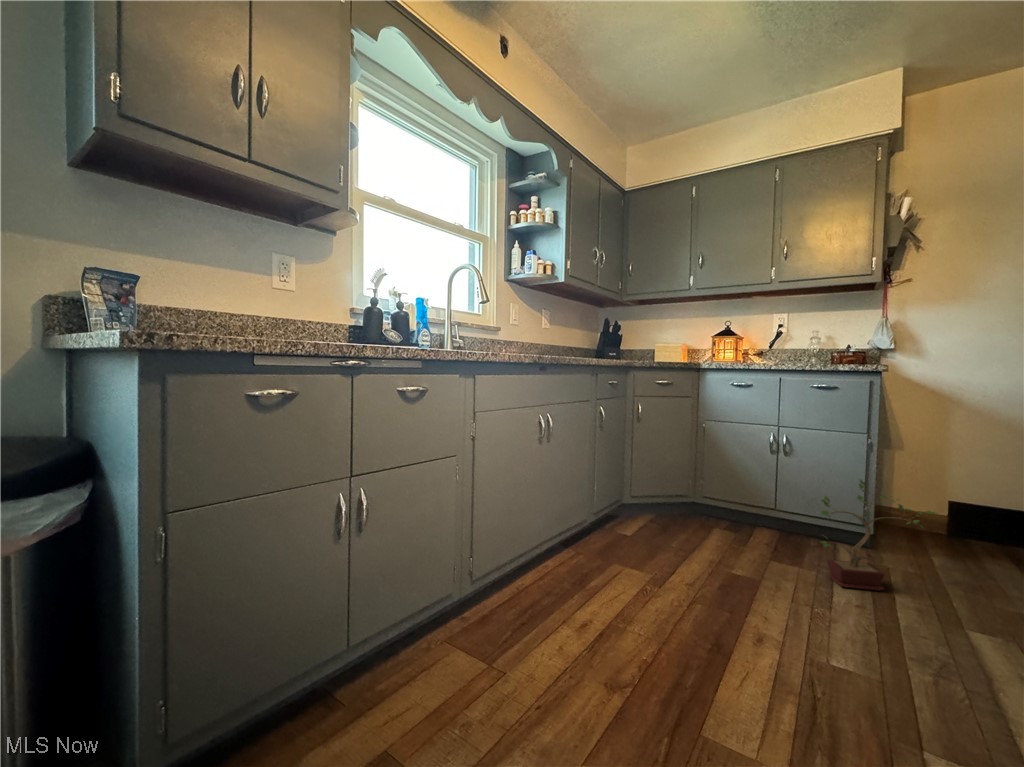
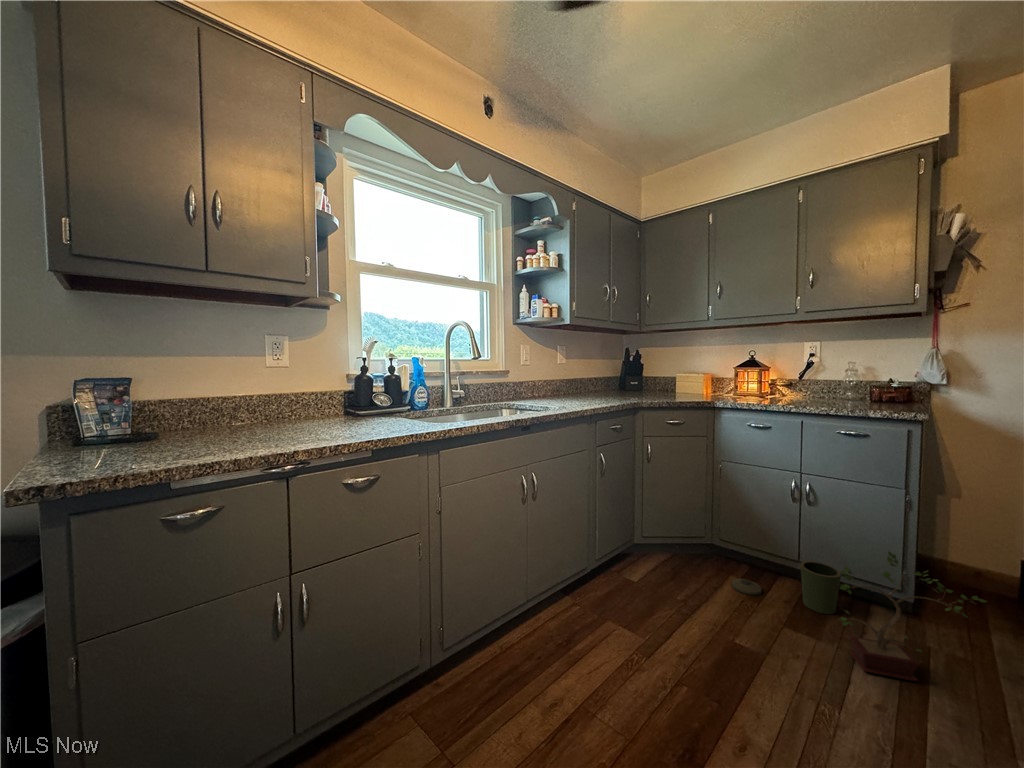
trash can: none [716,507,814,551] -> present [732,561,841,614]

